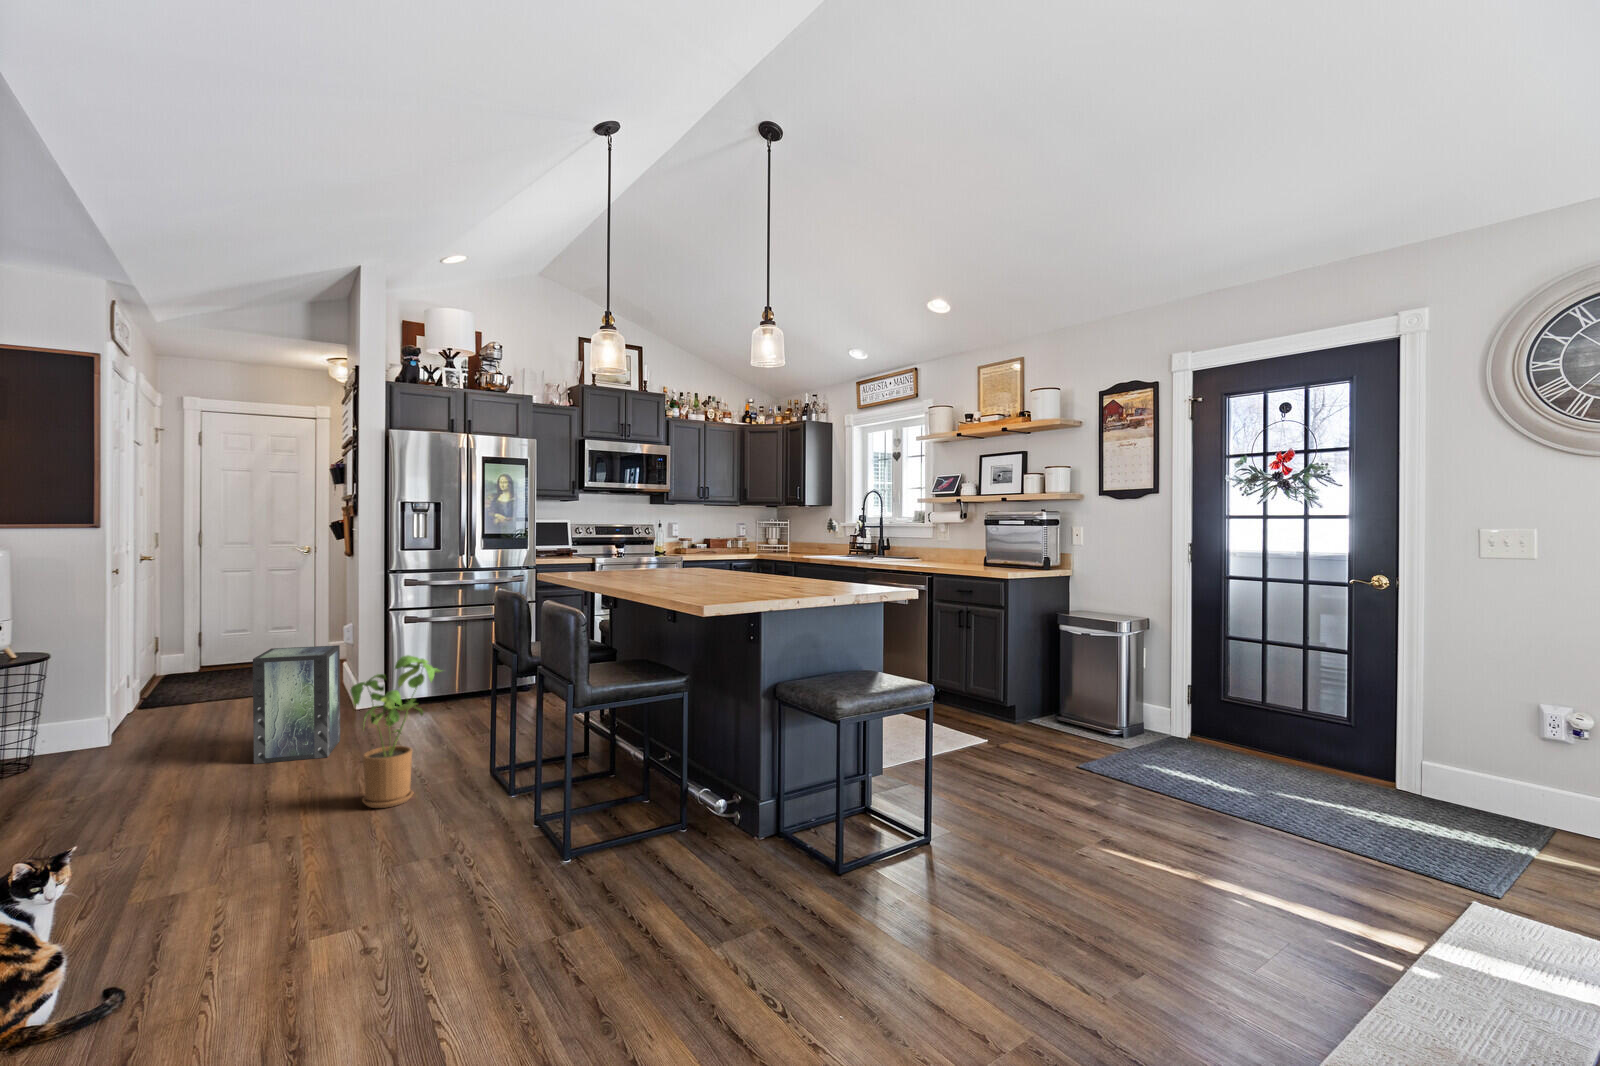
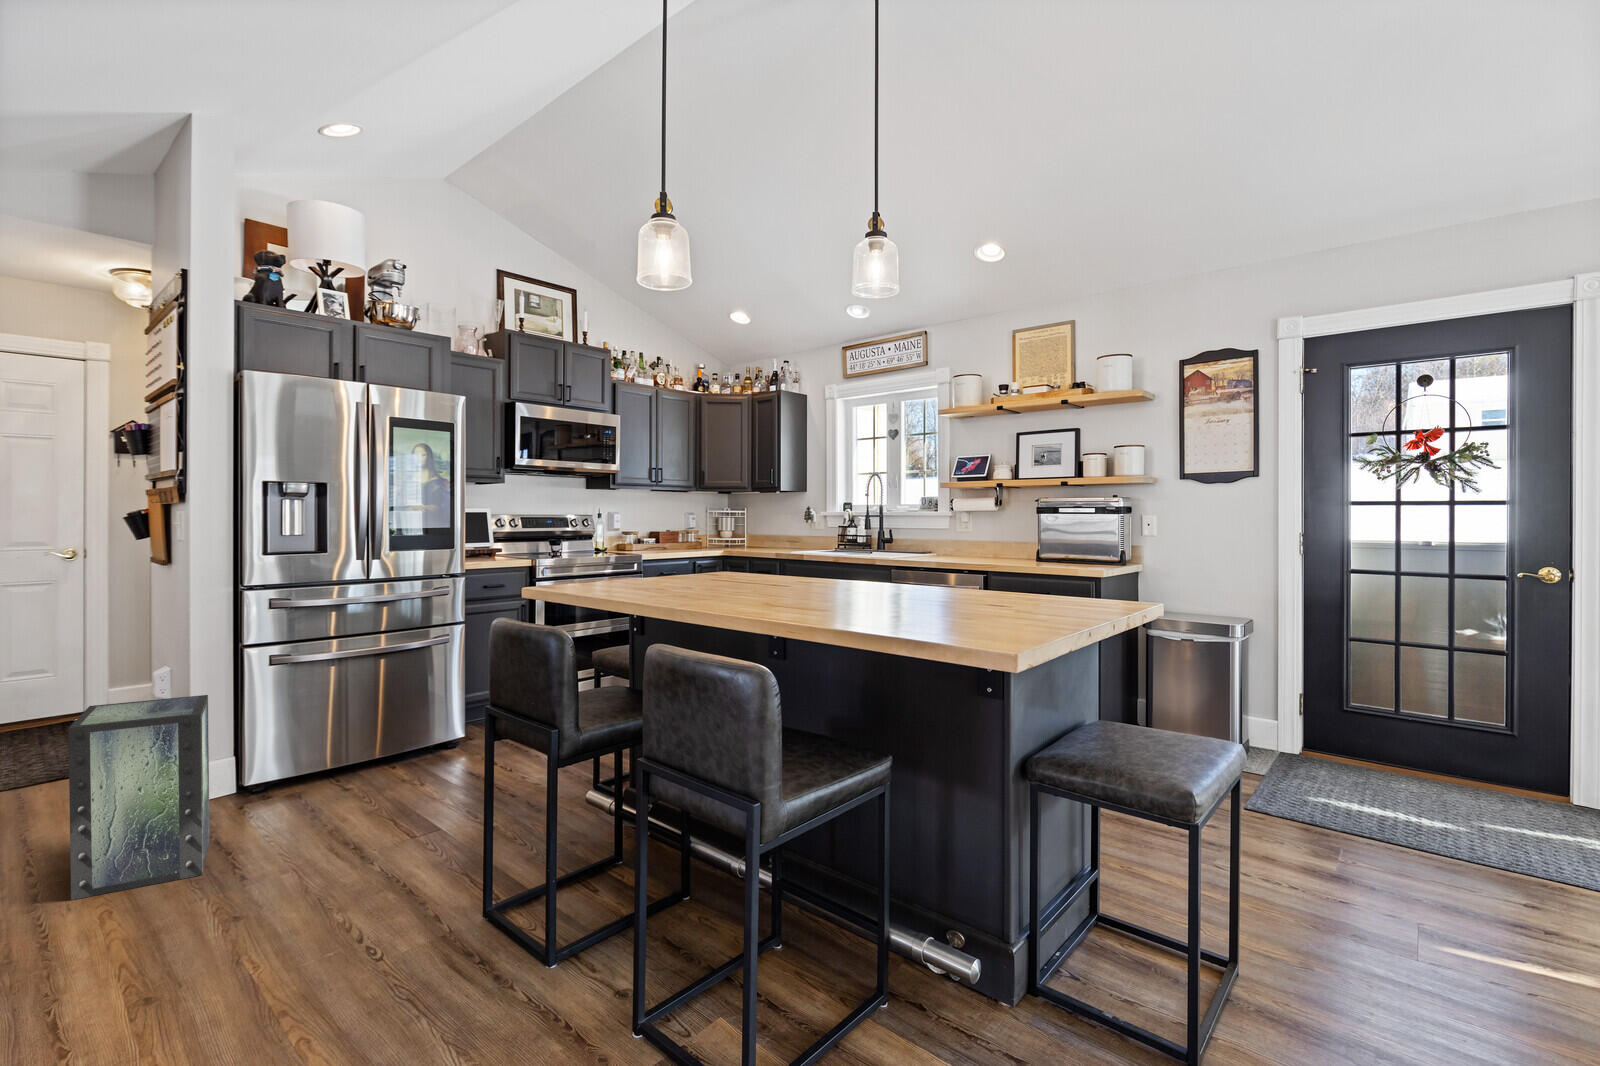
house plant: present [351,655,441,808] -> none [289,715,440,971]

